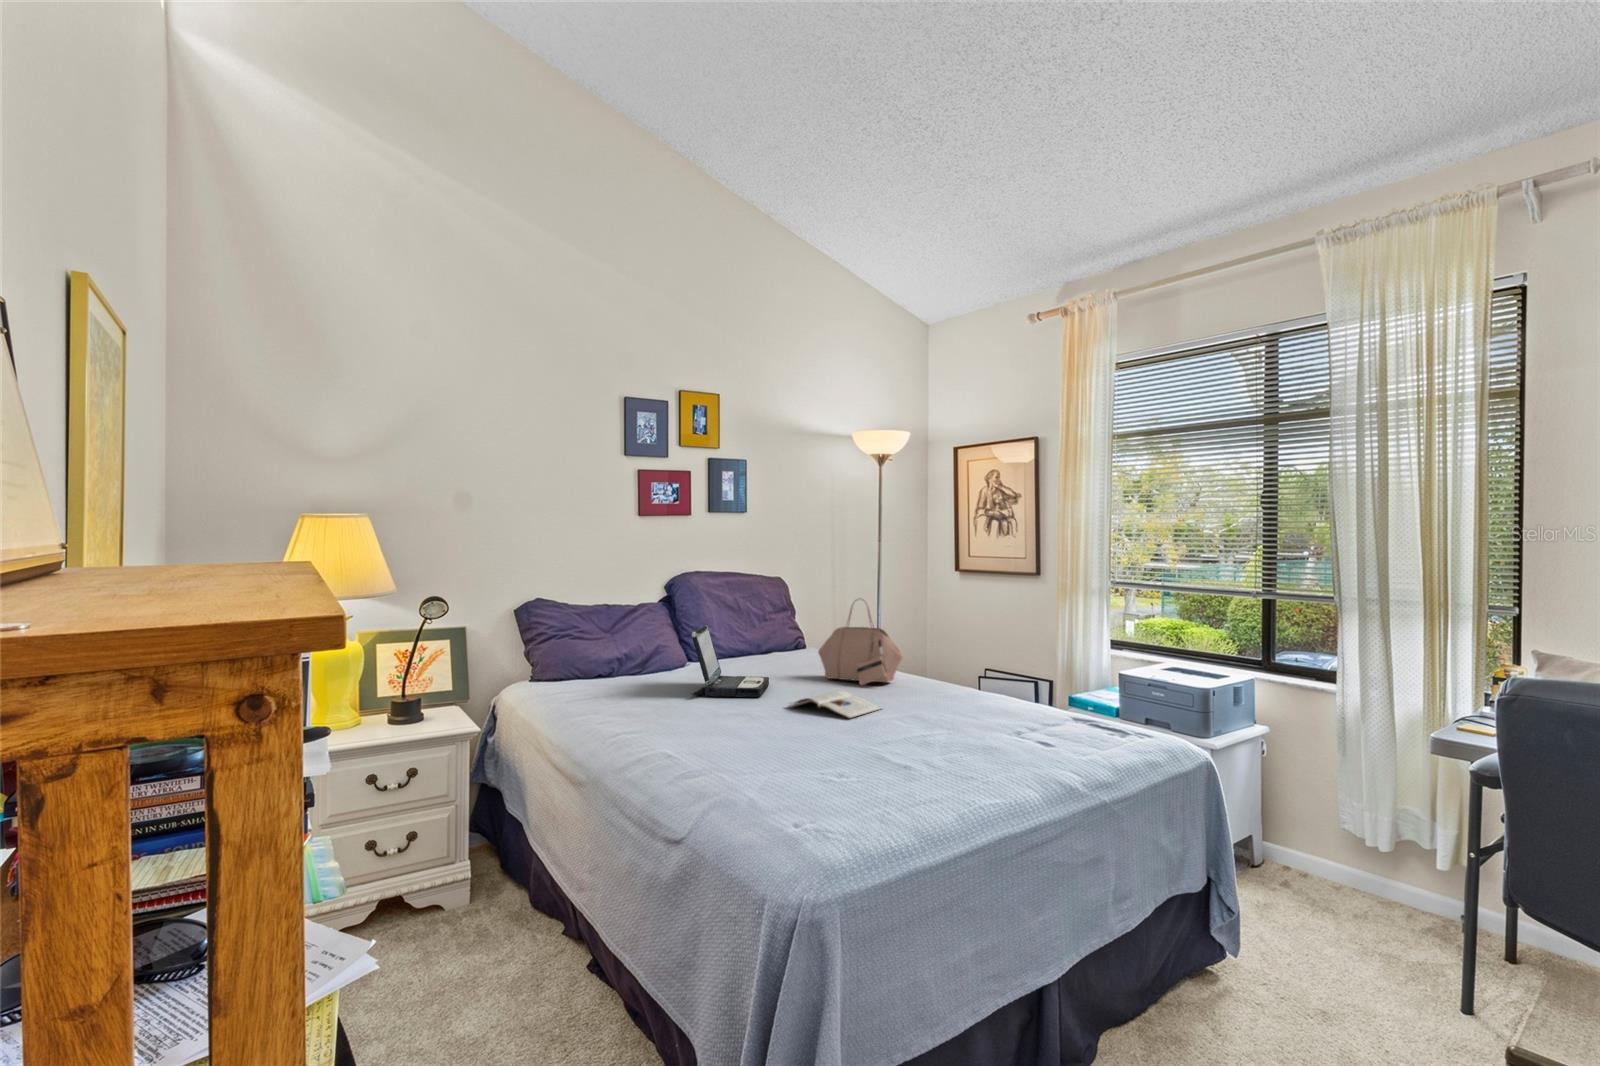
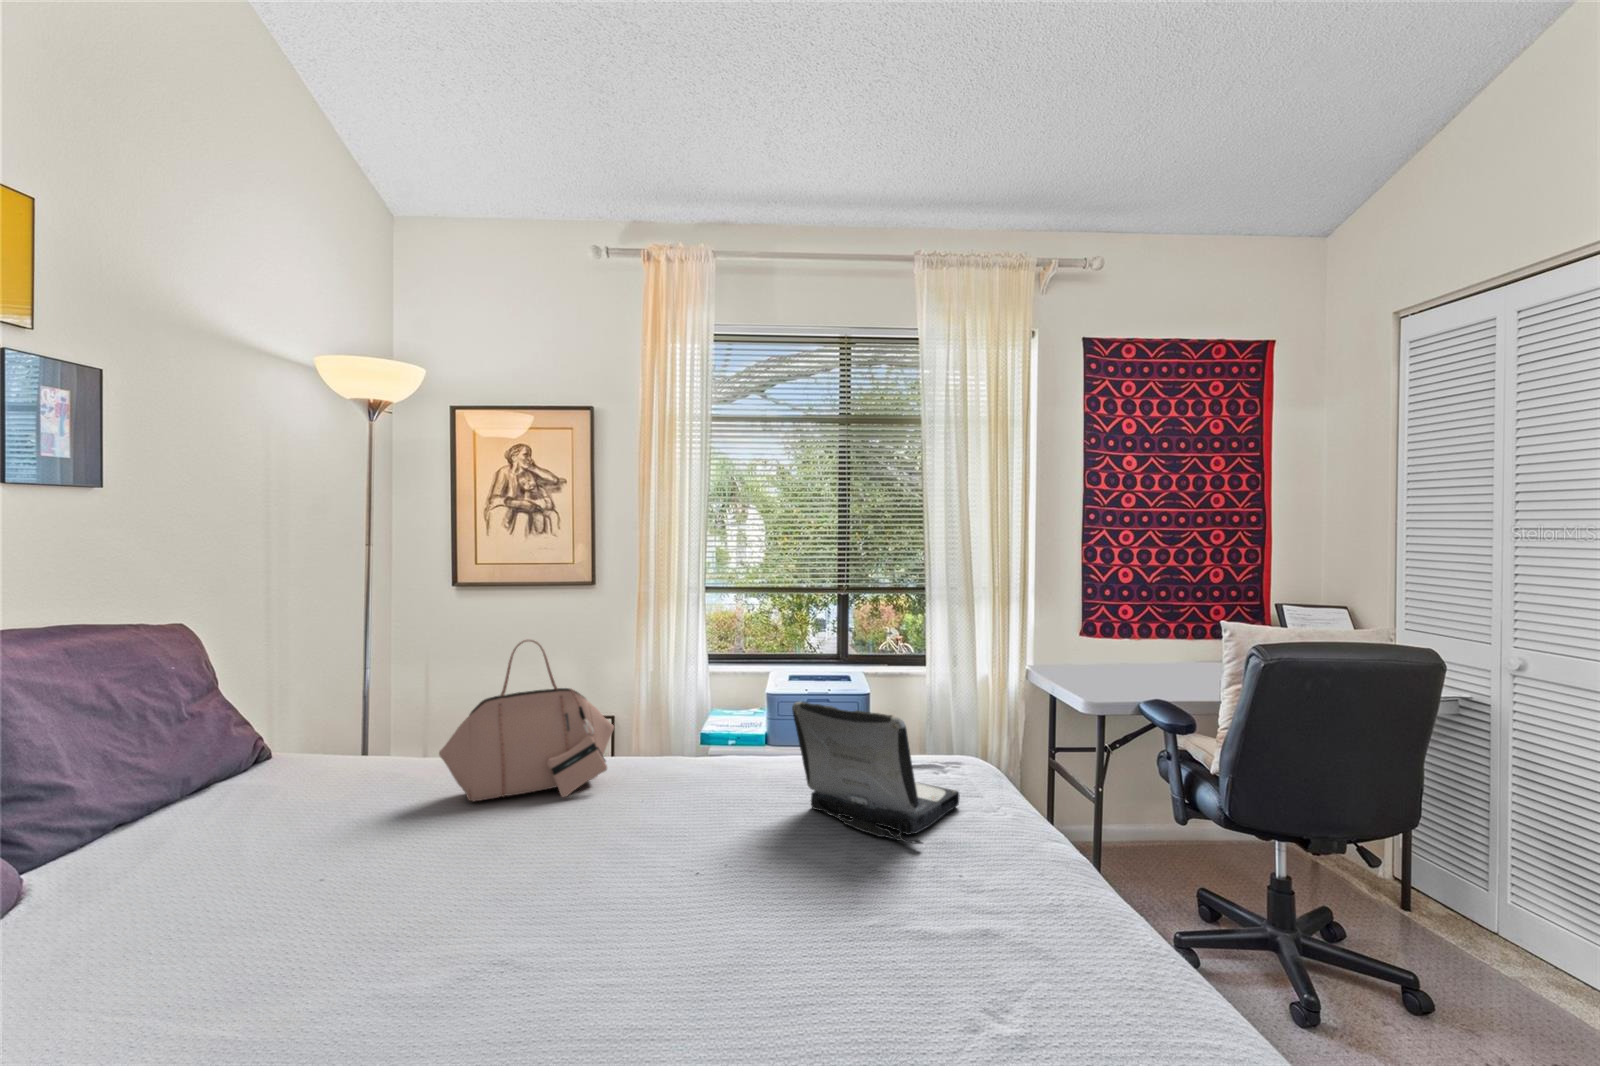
laptop: present [692,625,769,697] -> present [792,702,959,844]
magazine: present [792,691,882,718] -> none [566,819,732,895]

